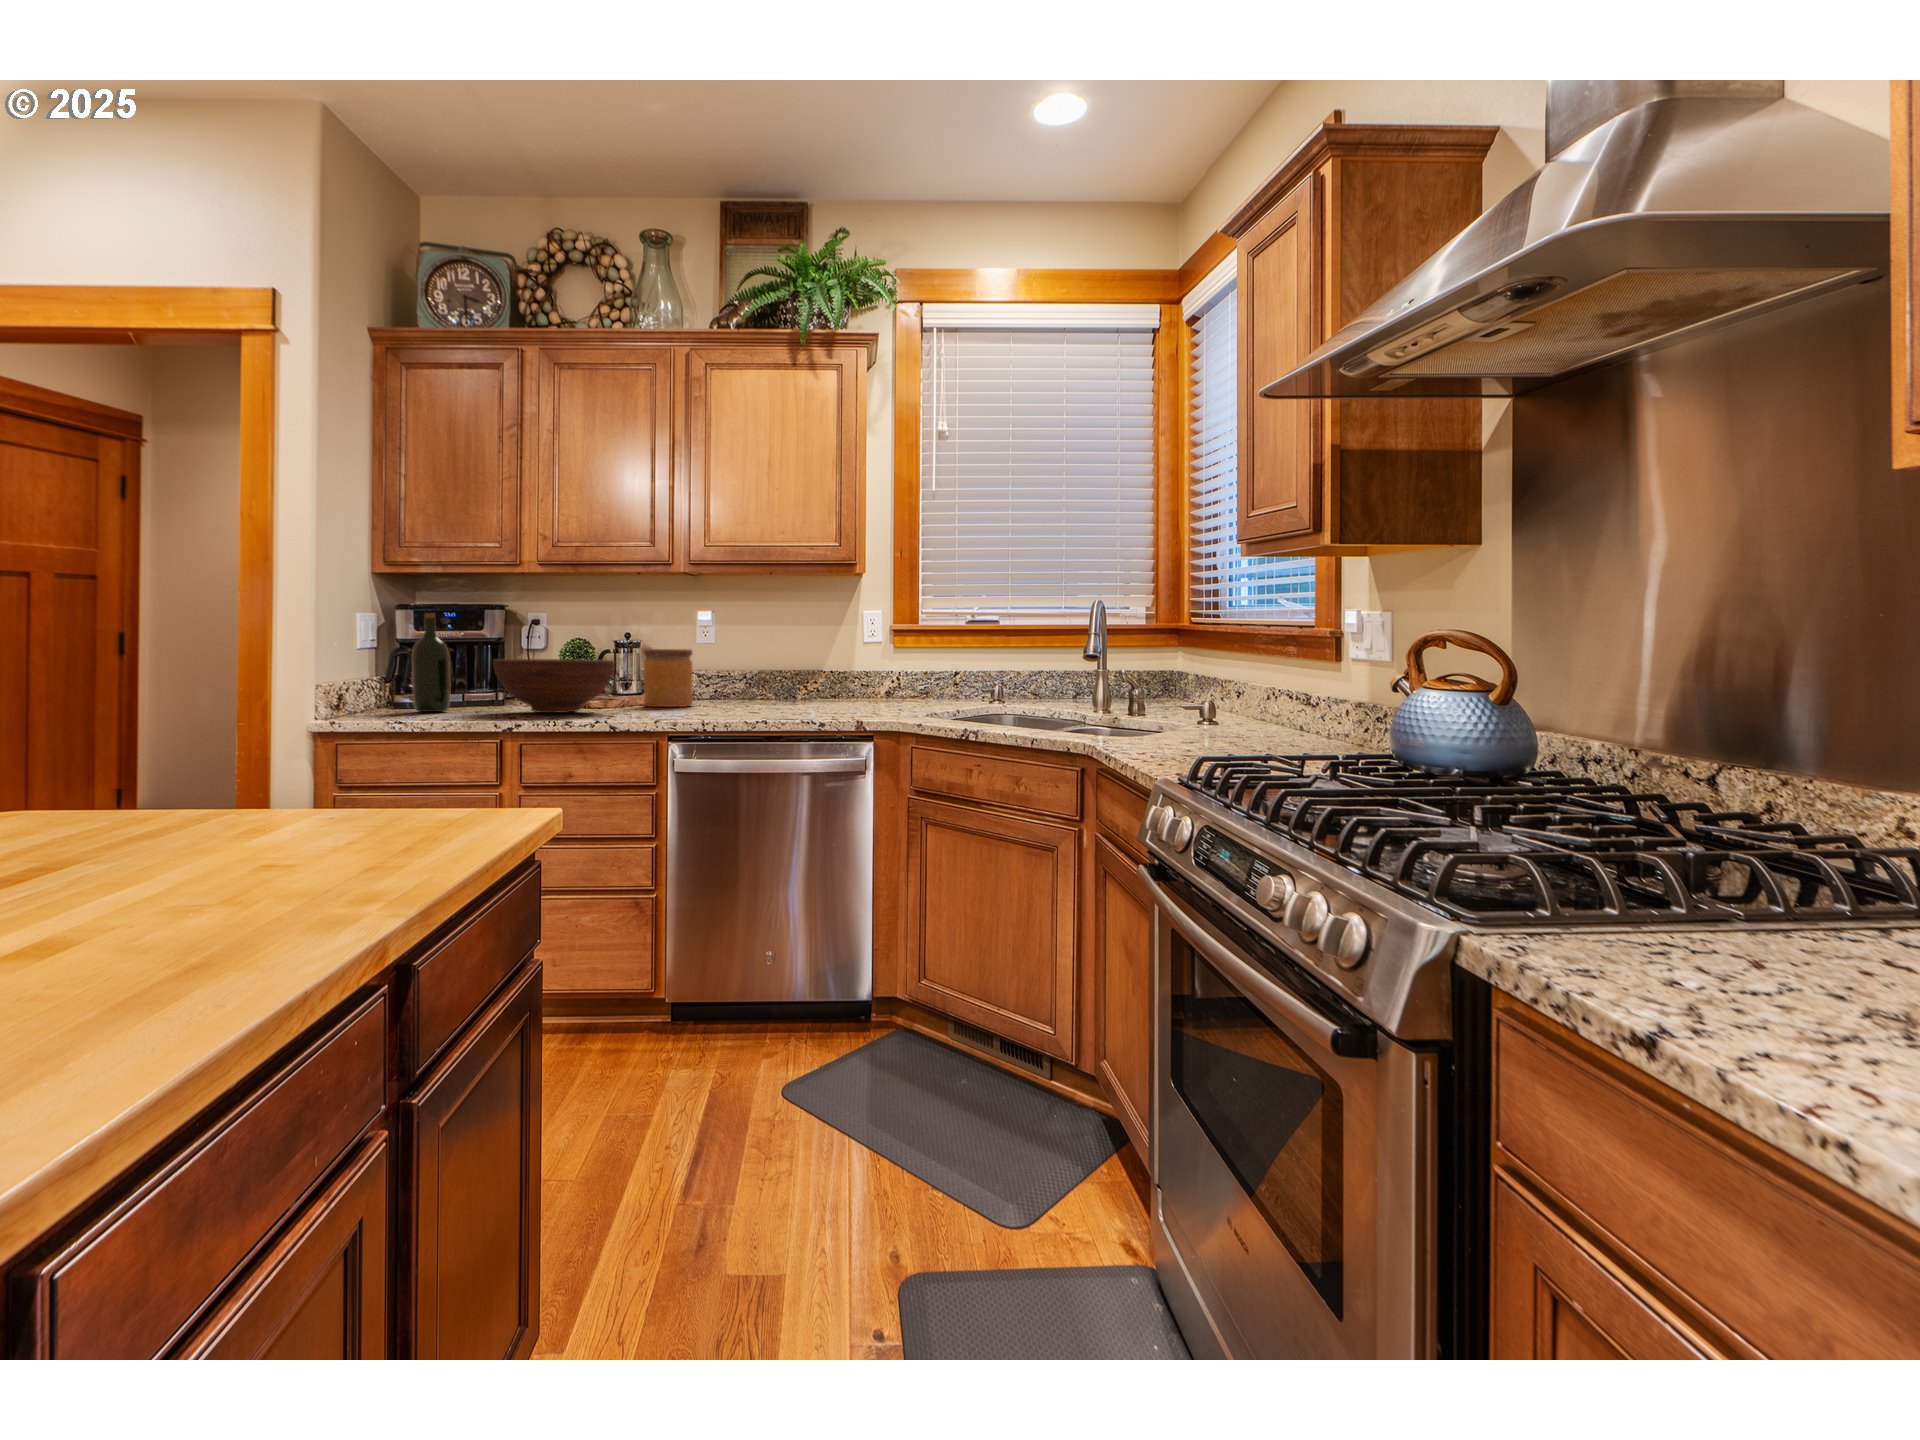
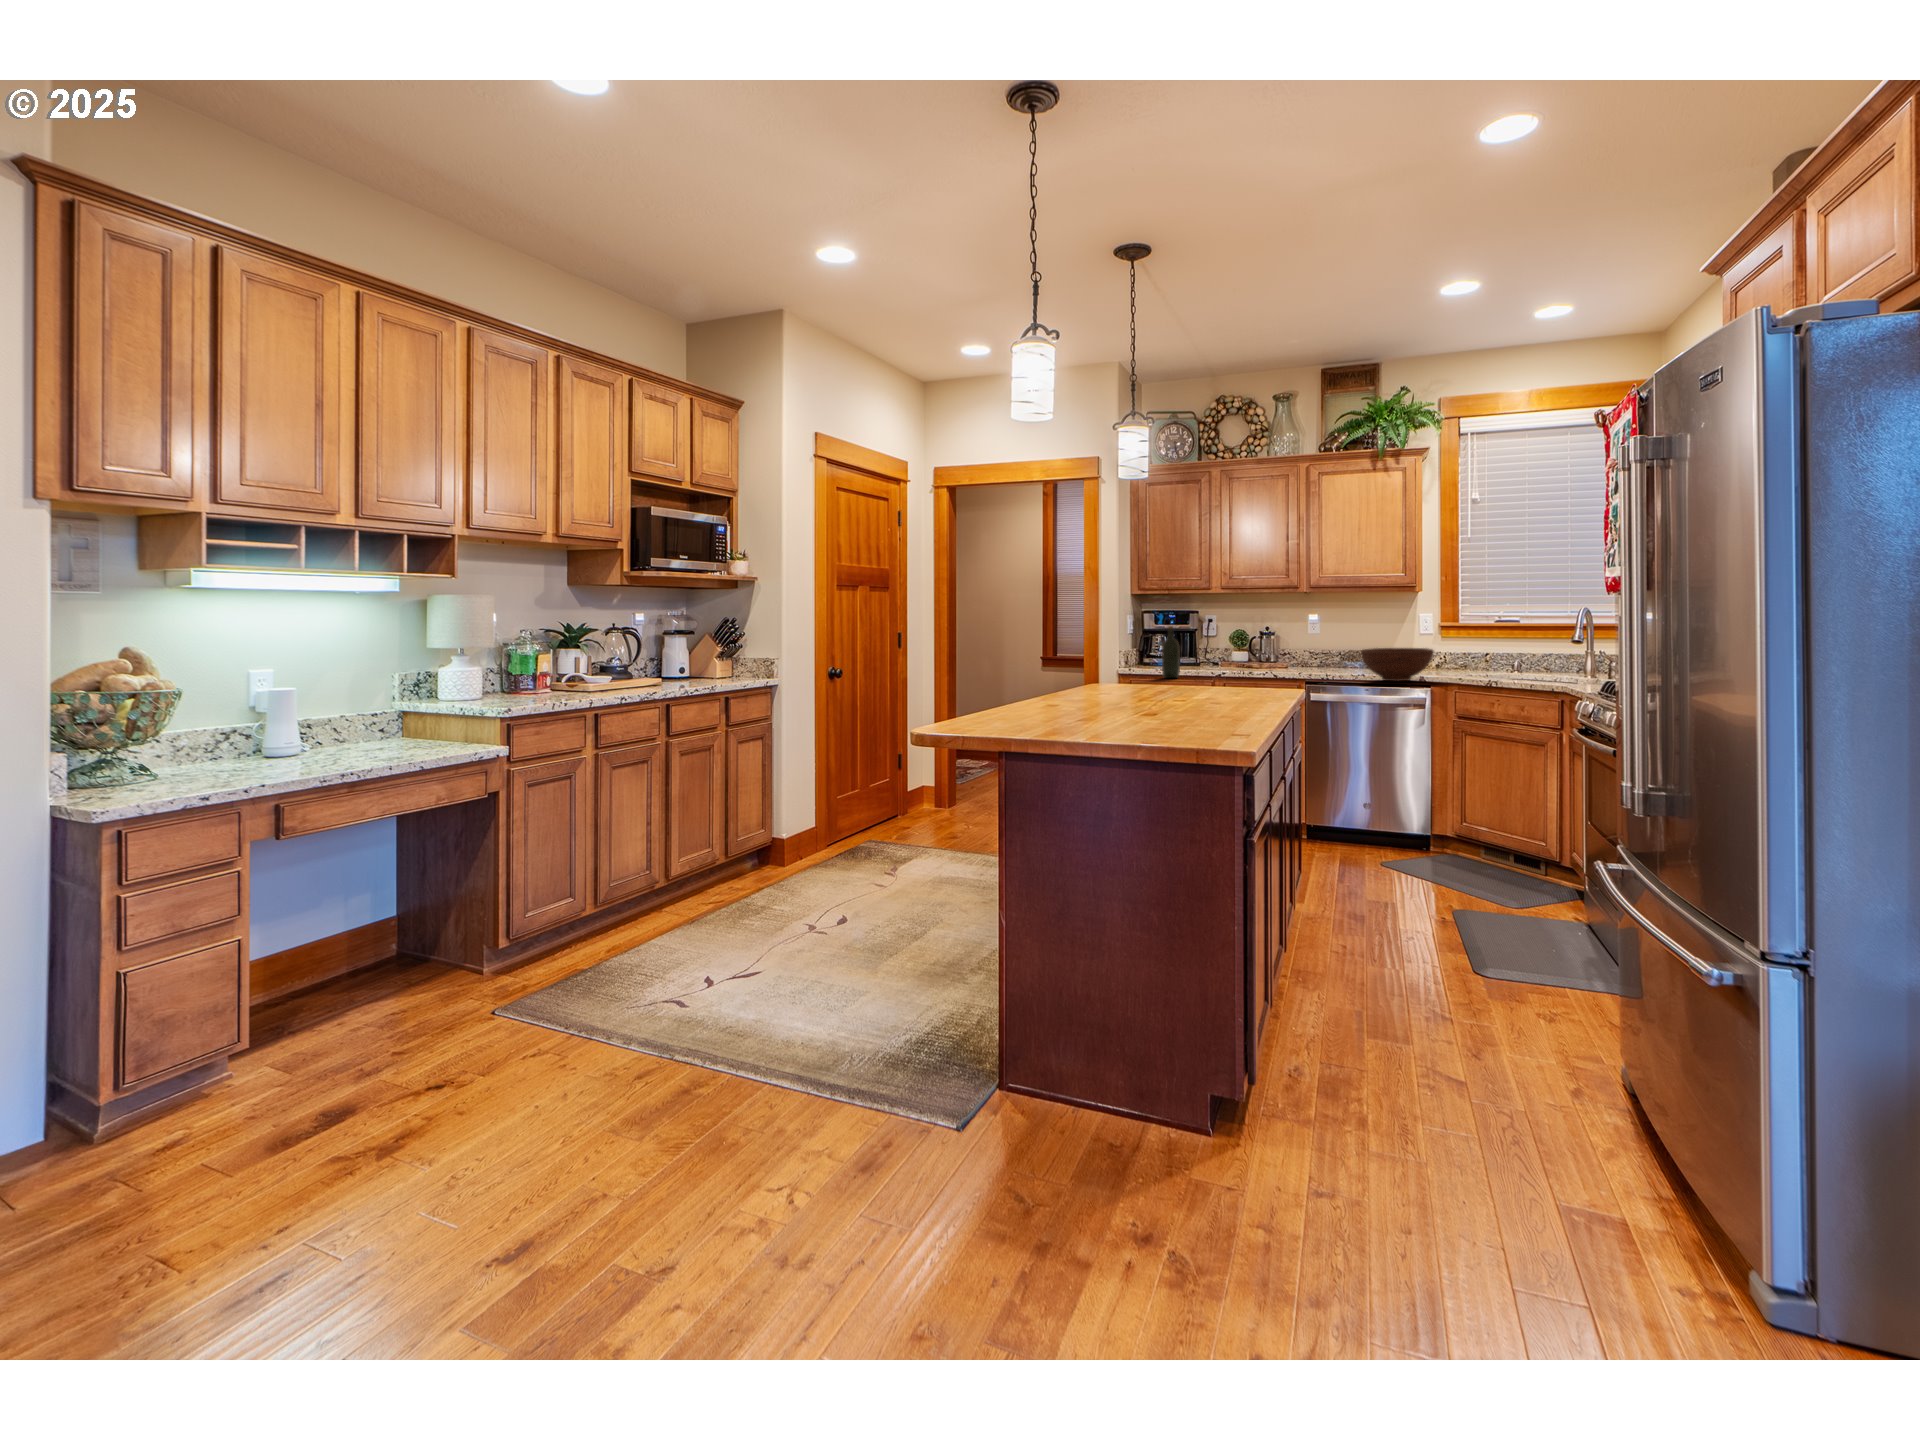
jar: present [644,649,692,707] -> none [1275,637,1304,673]
fruit bowl: present [493,659,615,713] -> present [1361,648,1434,681]

